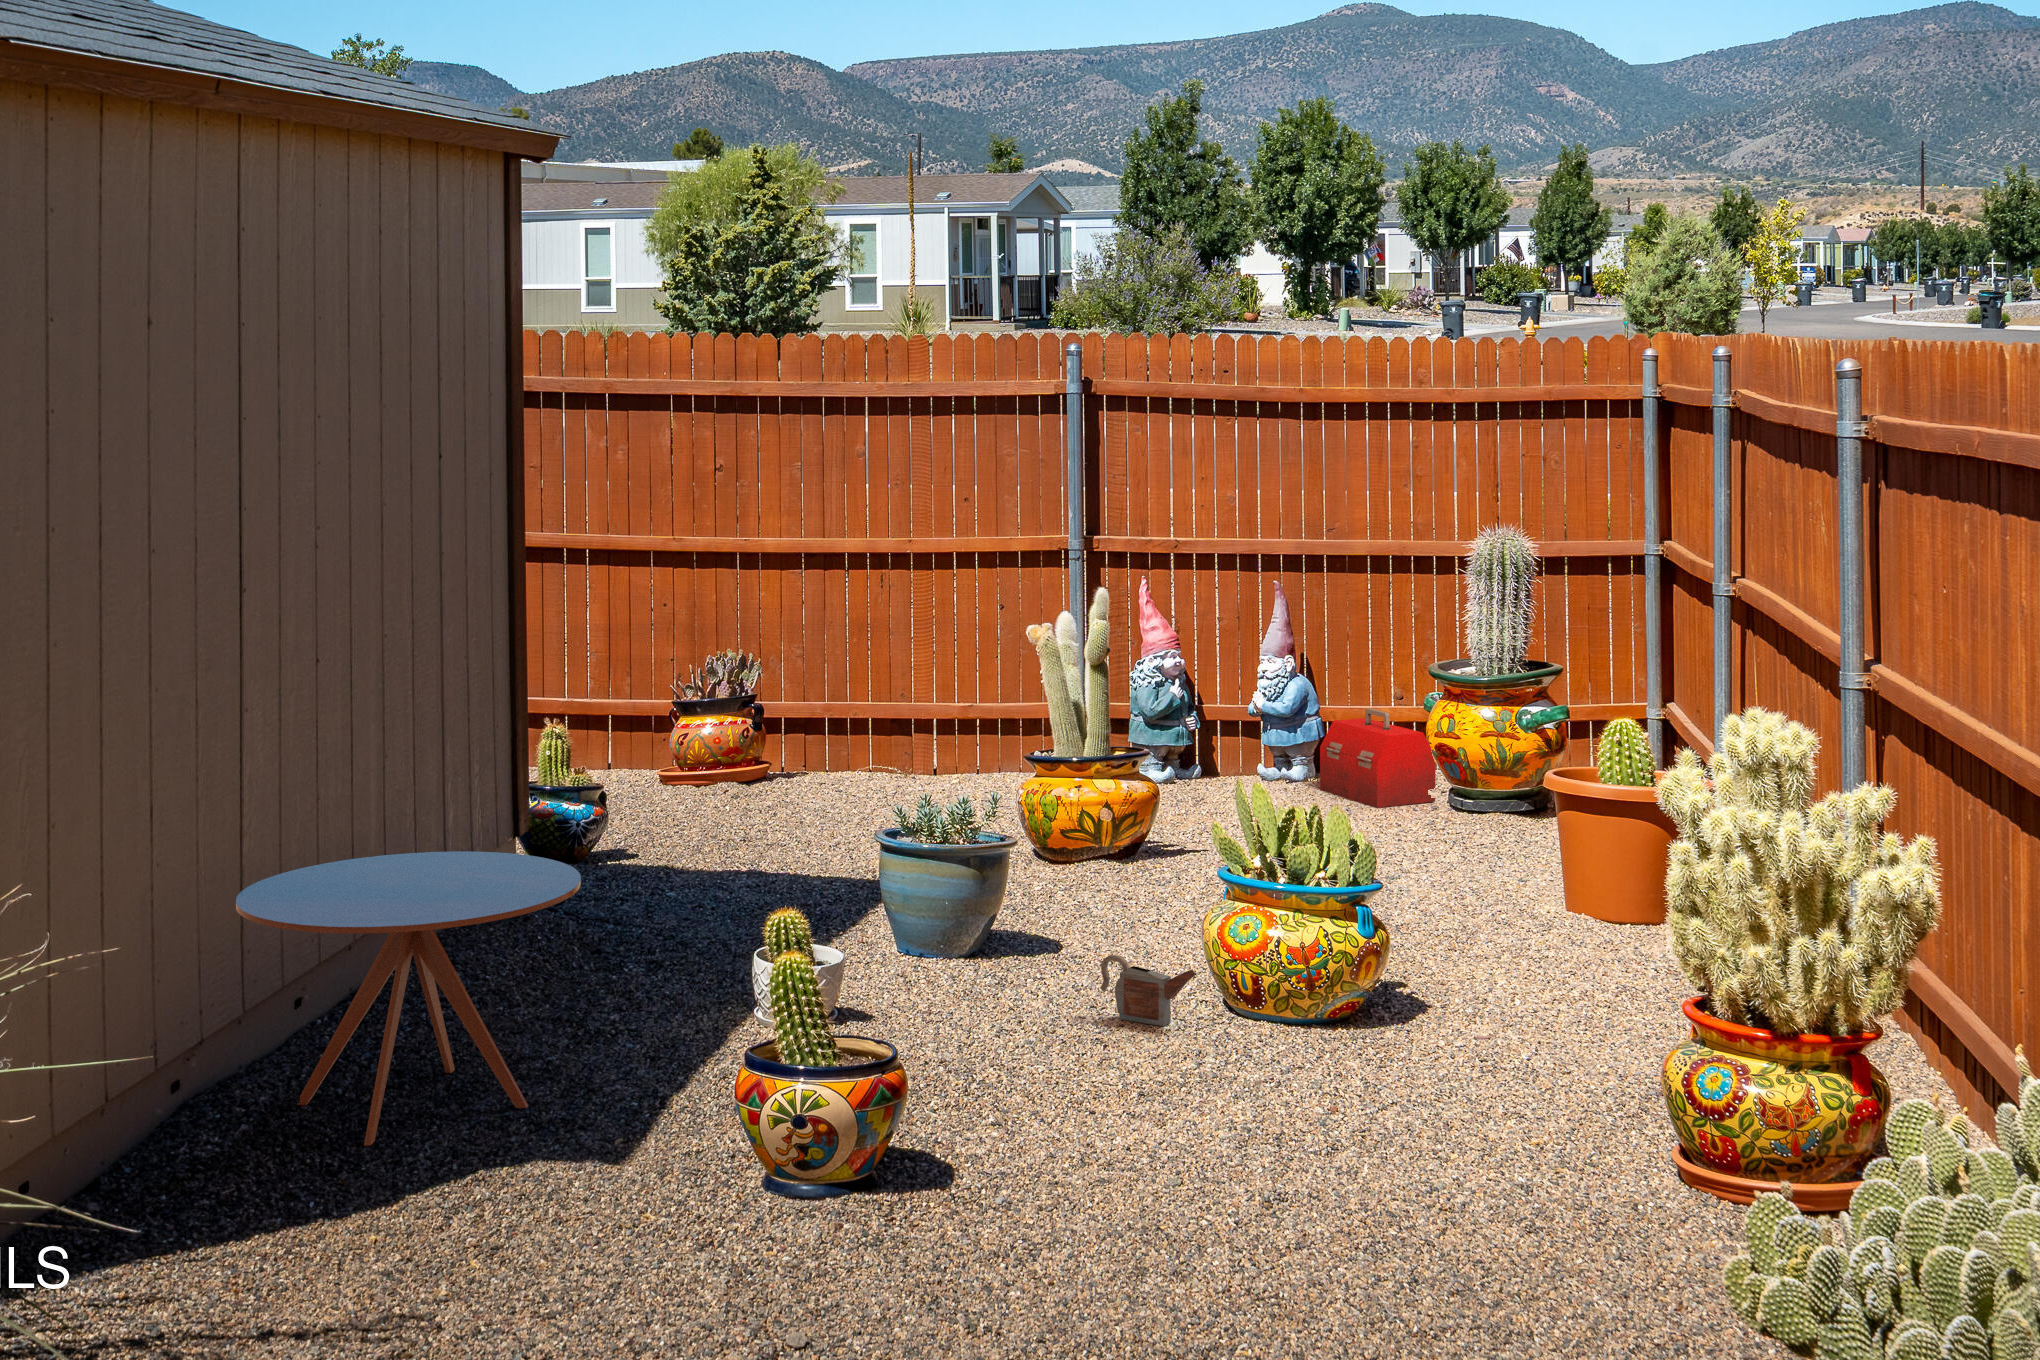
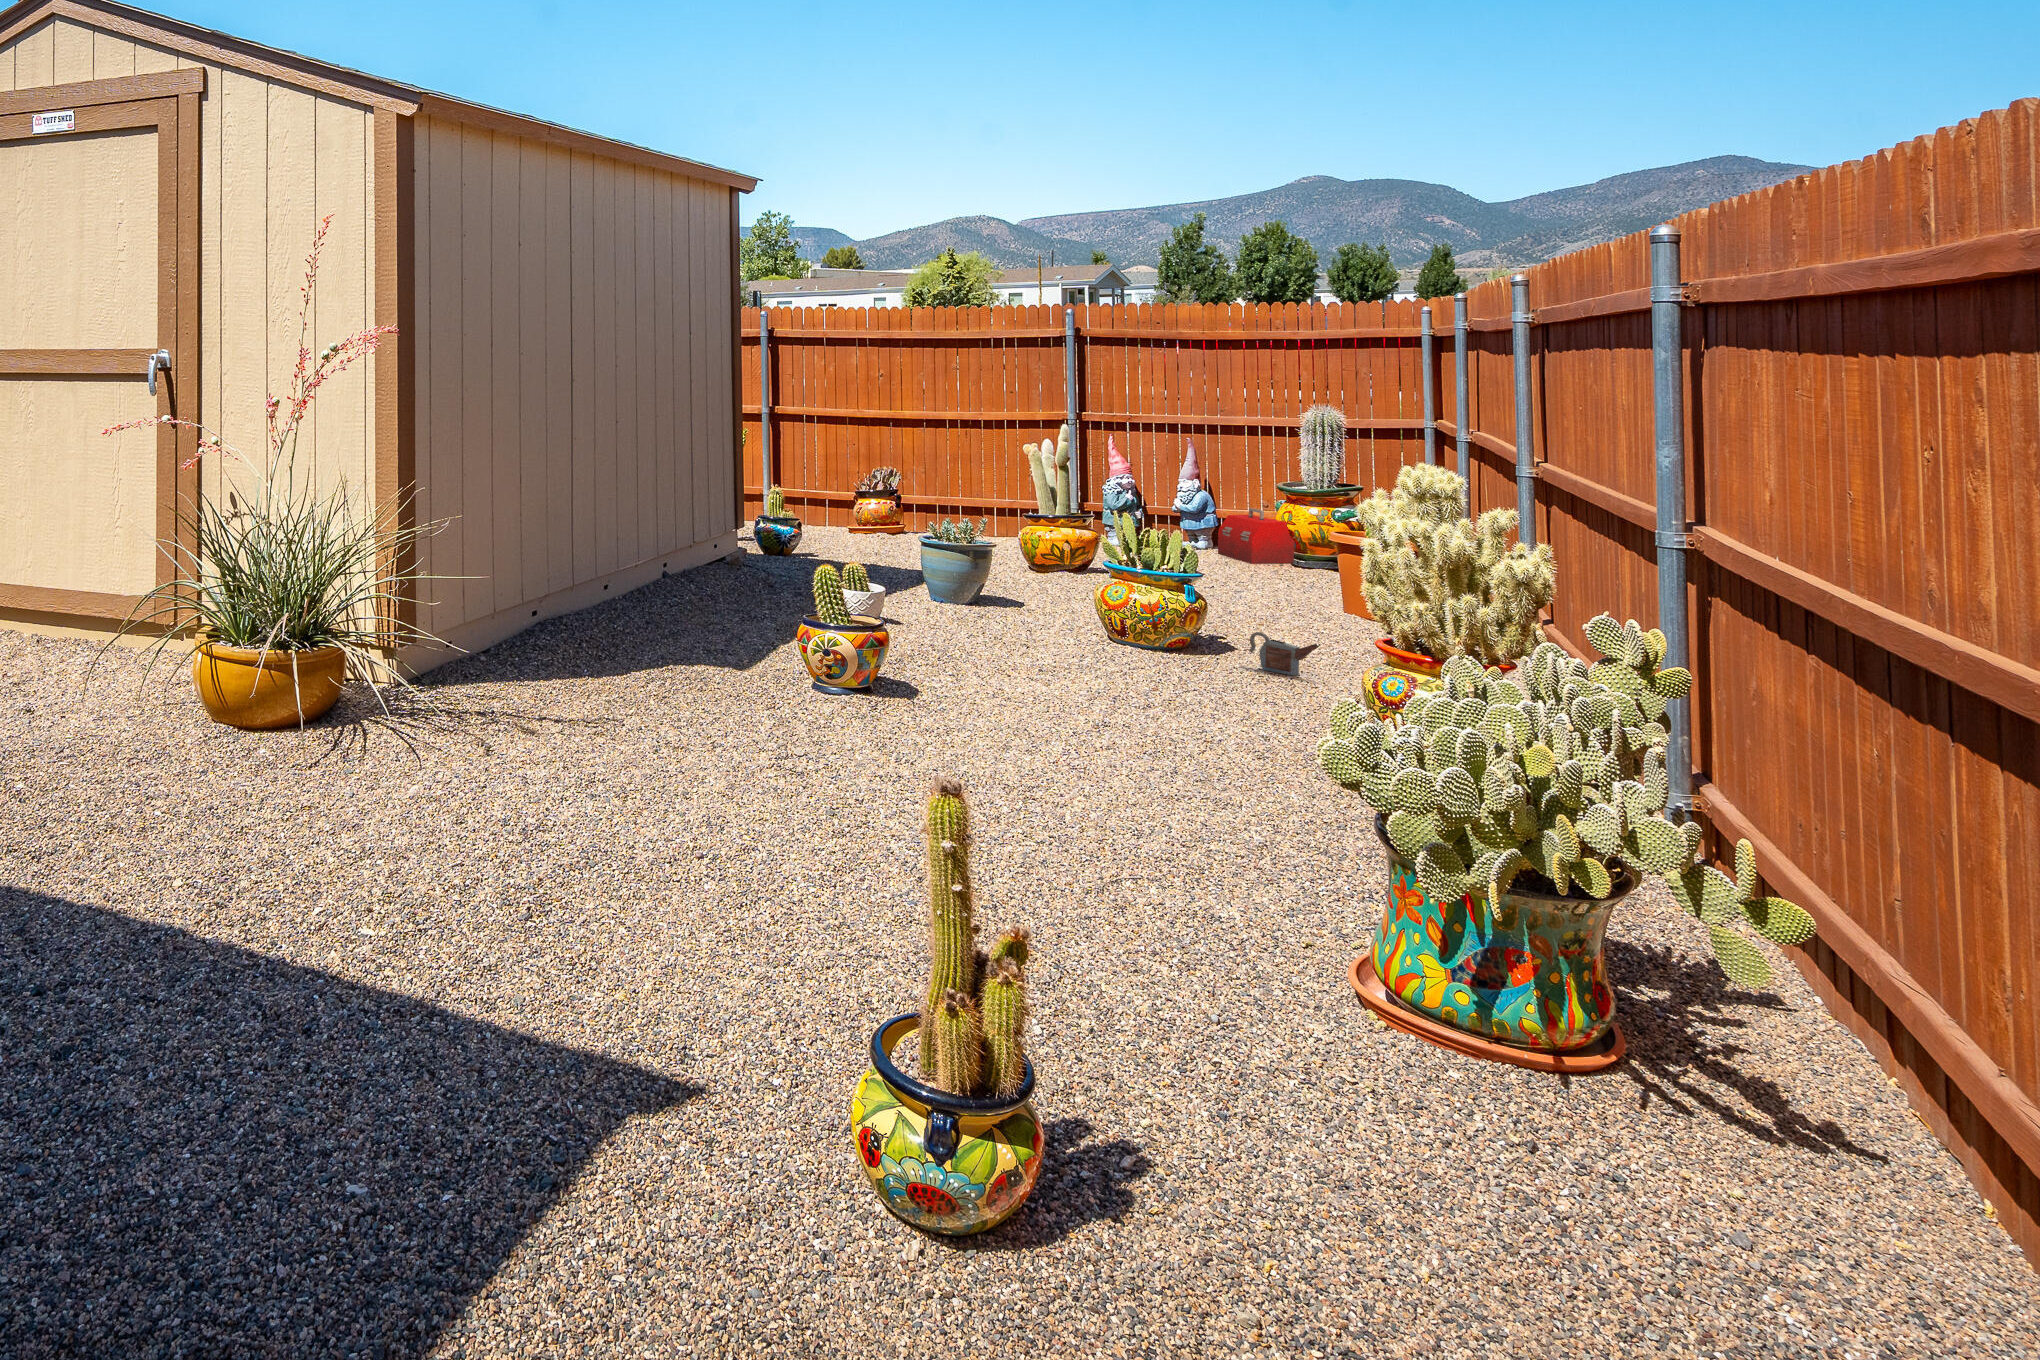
round table: present [236,851,581,1146] -> none [603,530,751,648]
watering can: present [1100,954,1197,1026] -> present [1249,632,1319,676]

